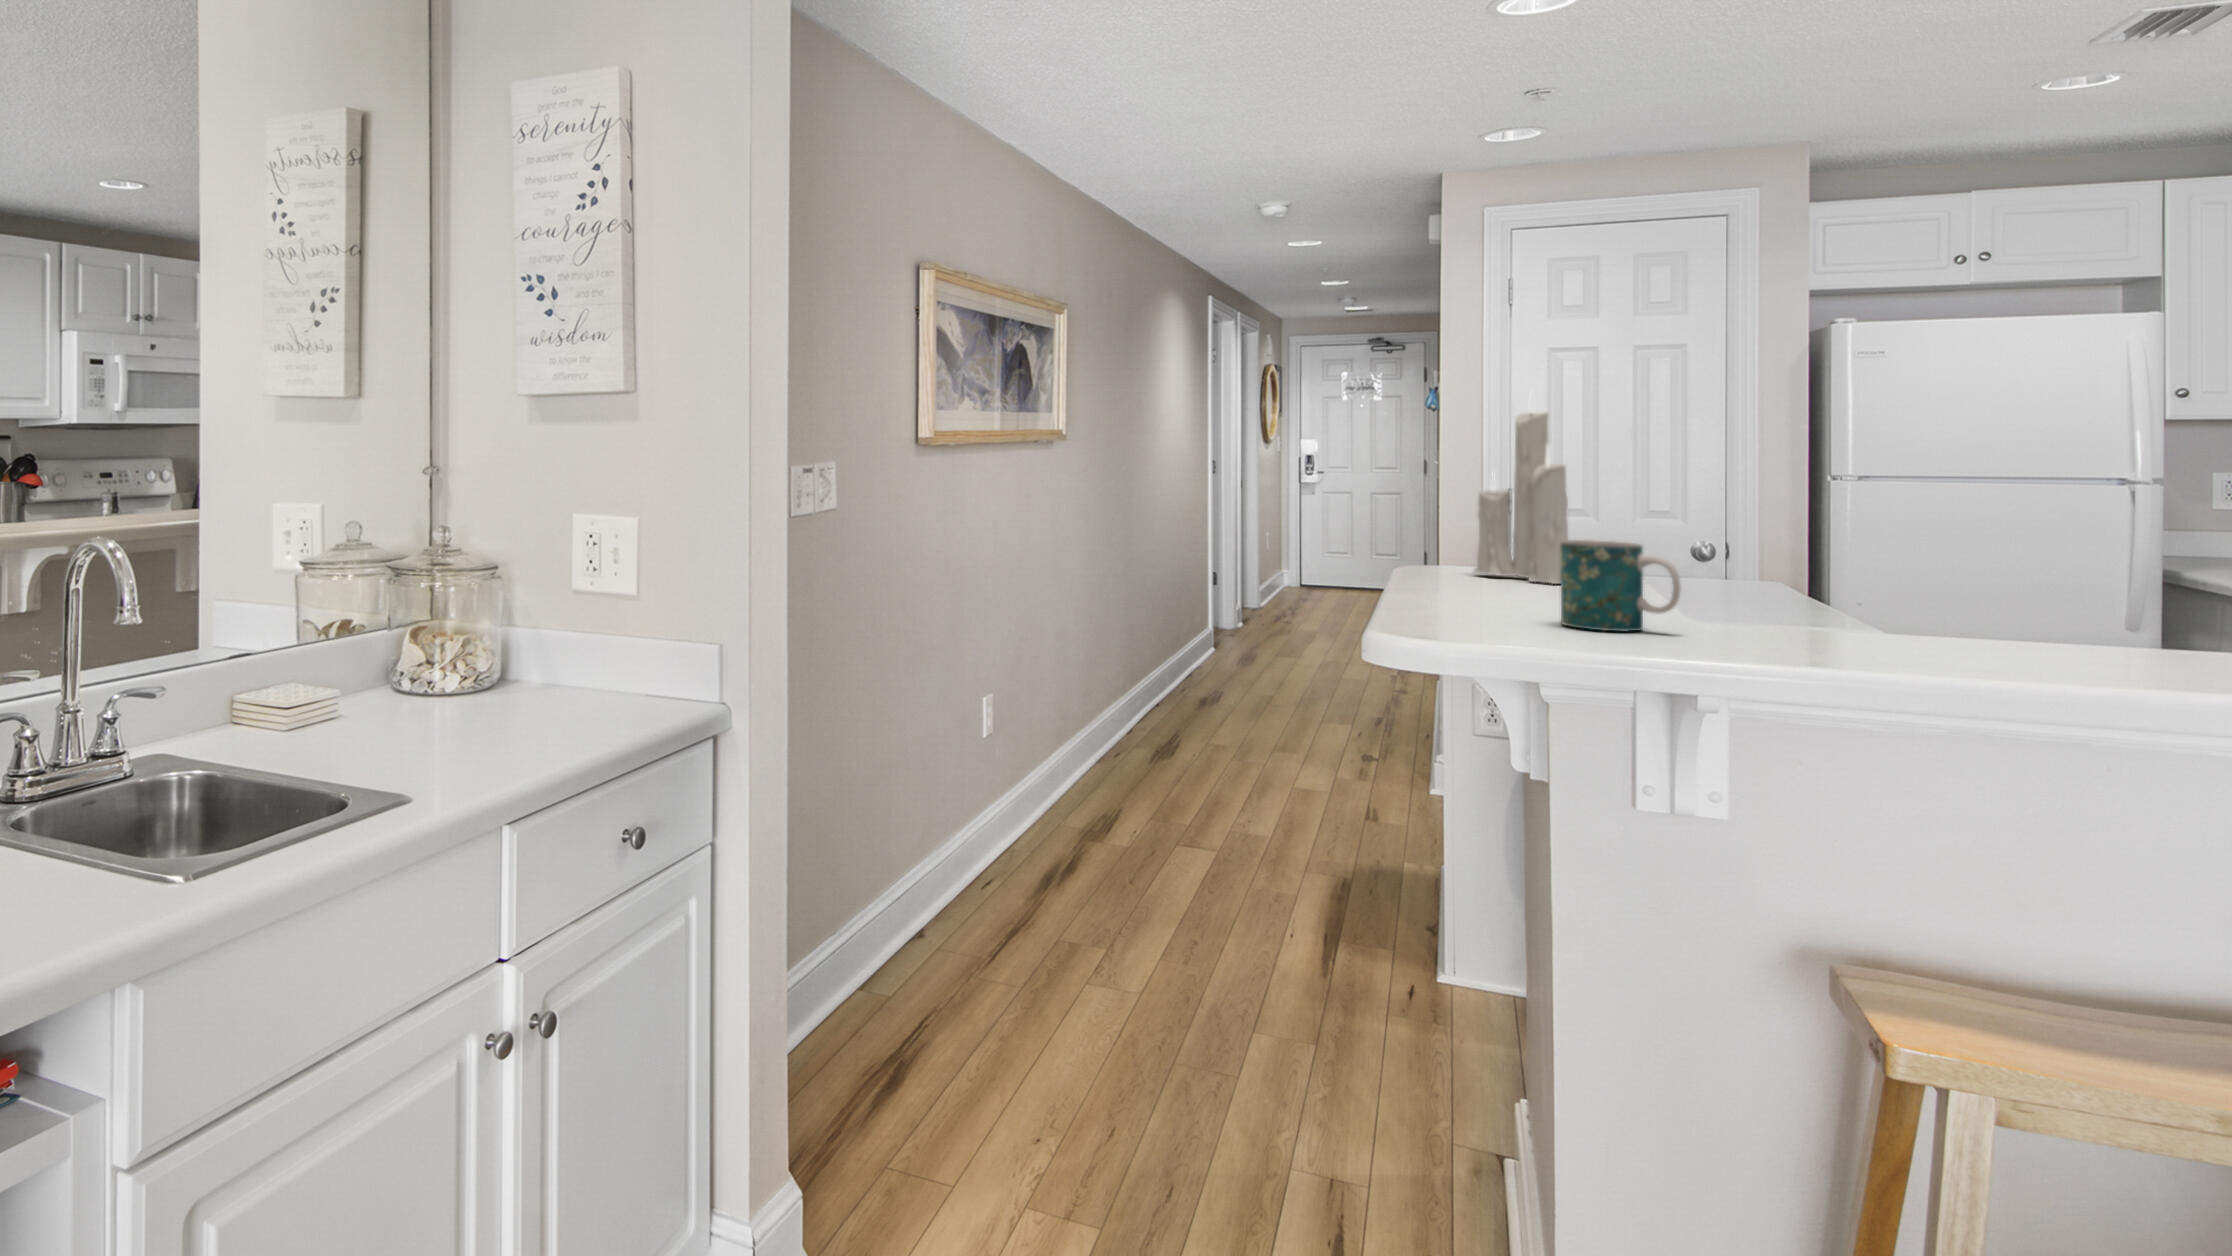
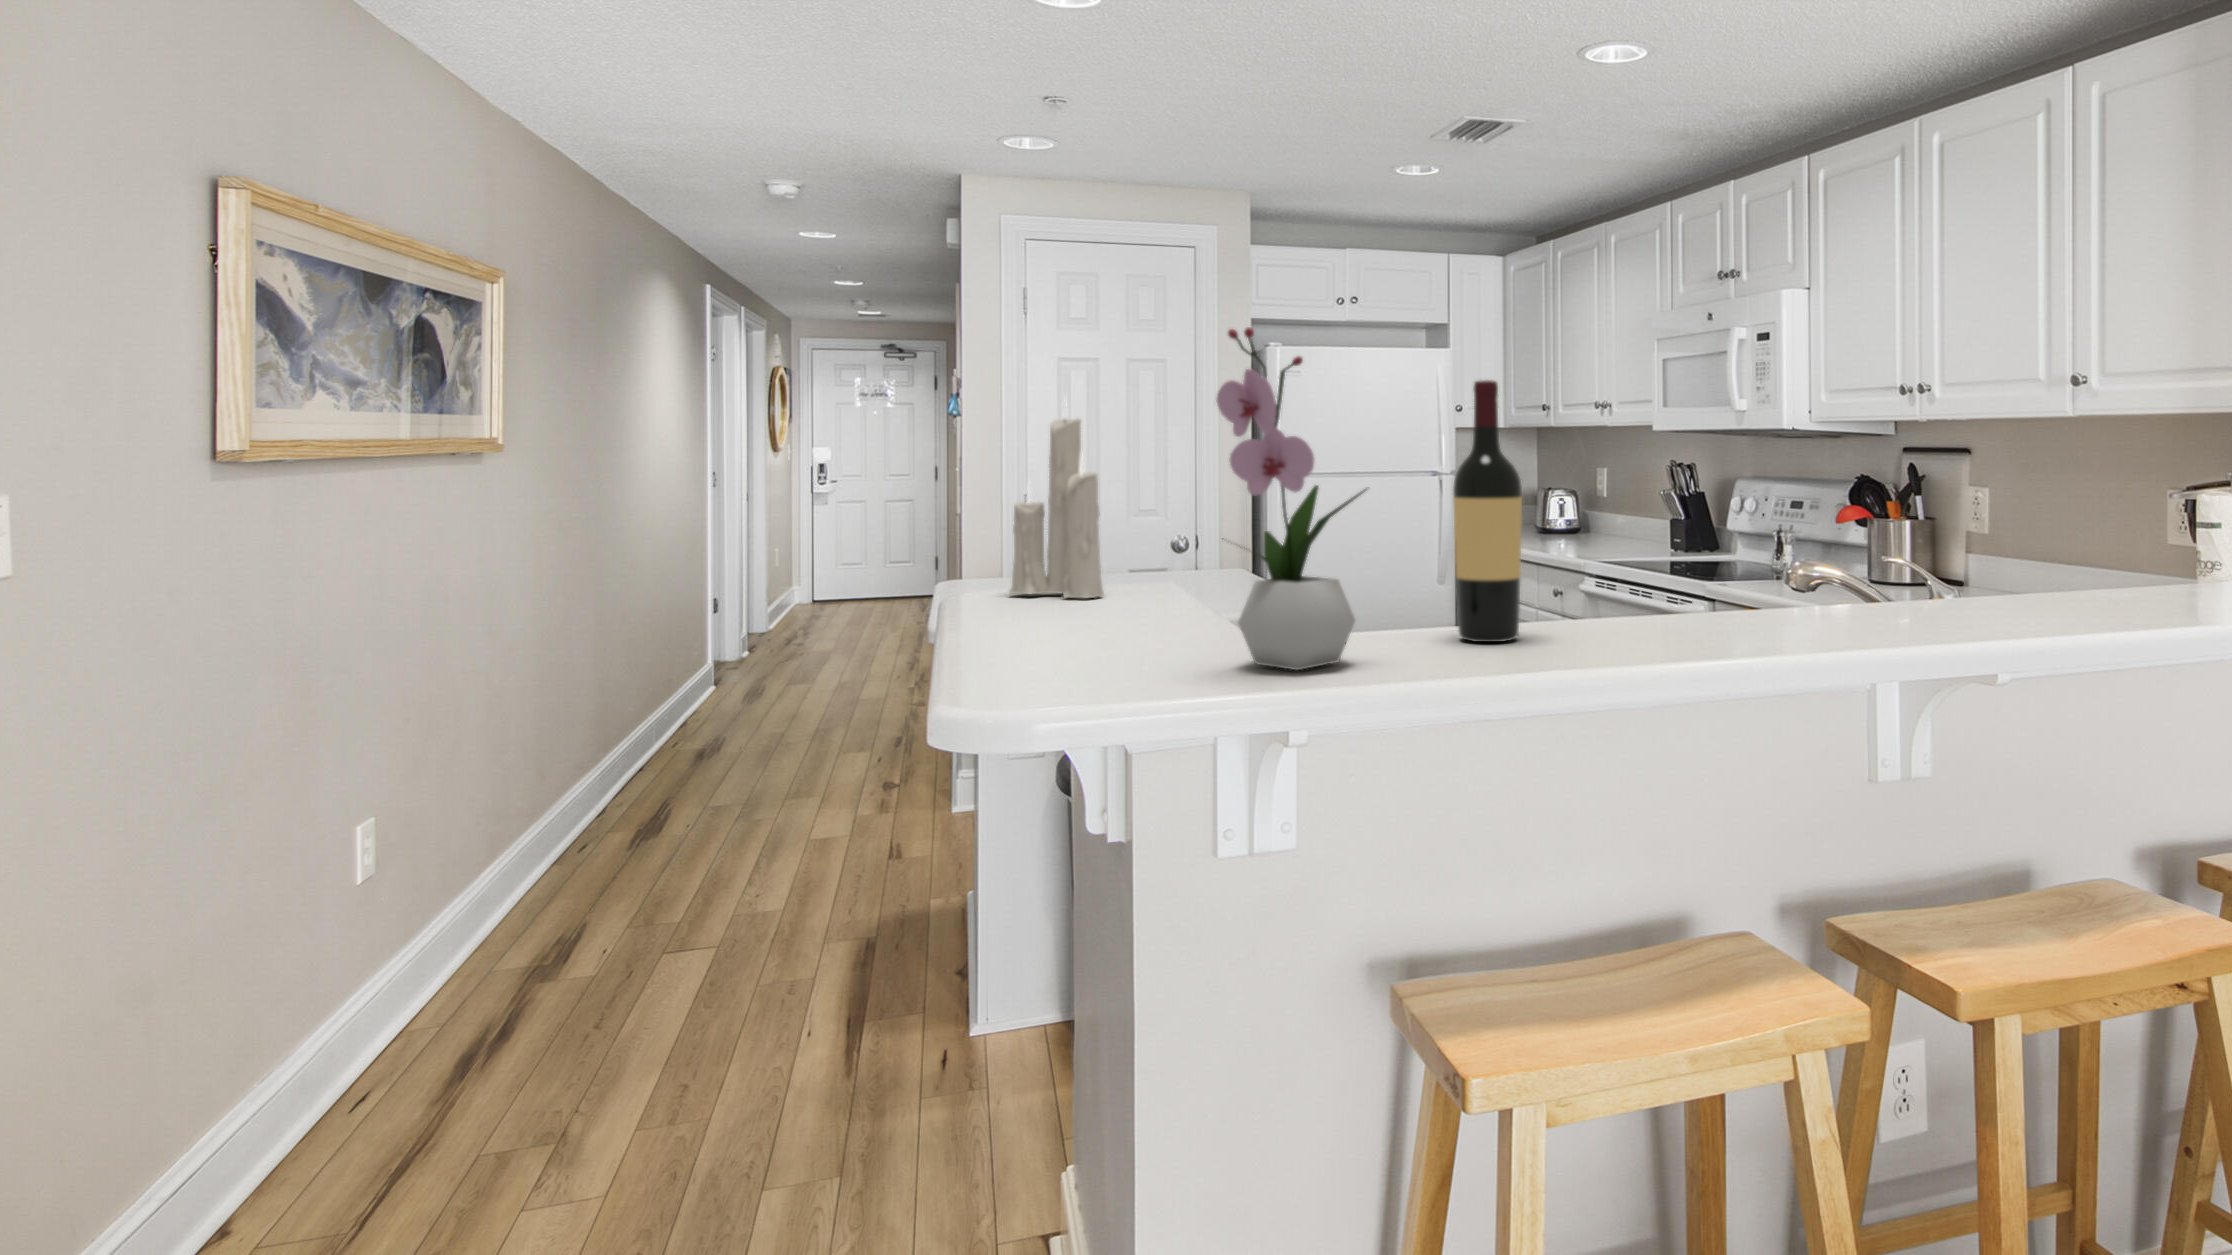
flower arrangement: none [1673,323,1872,664] -> present [1216,327,1367,670]
wine bottle: none [2012,367,2126,672] -> present [1453,380,1522,642]
mug: present [1561,540,1681,631] -> none [1106,554,1213,652]

